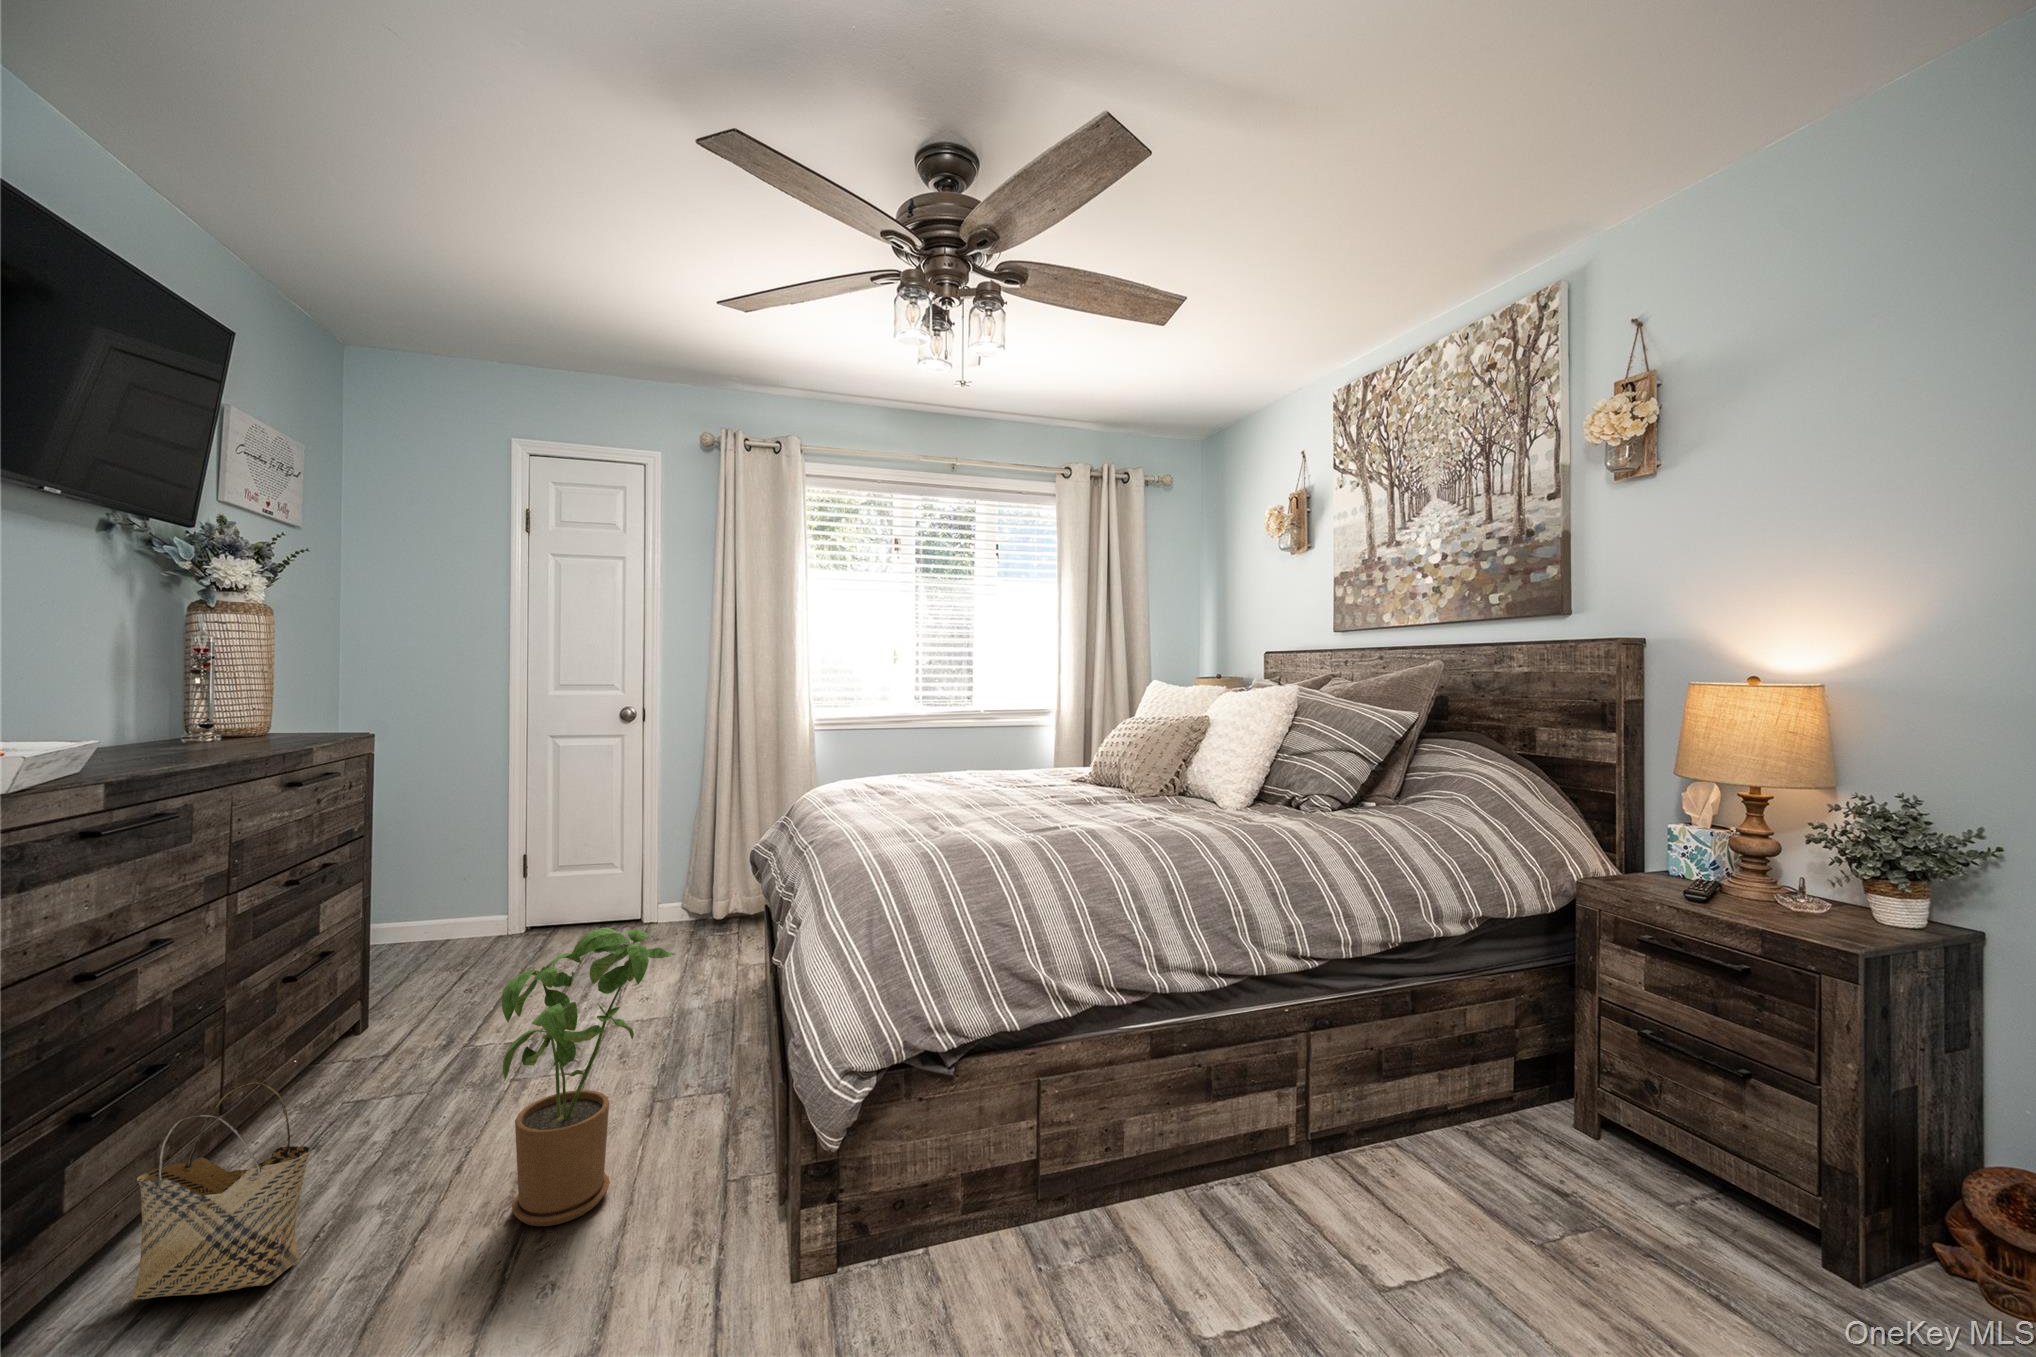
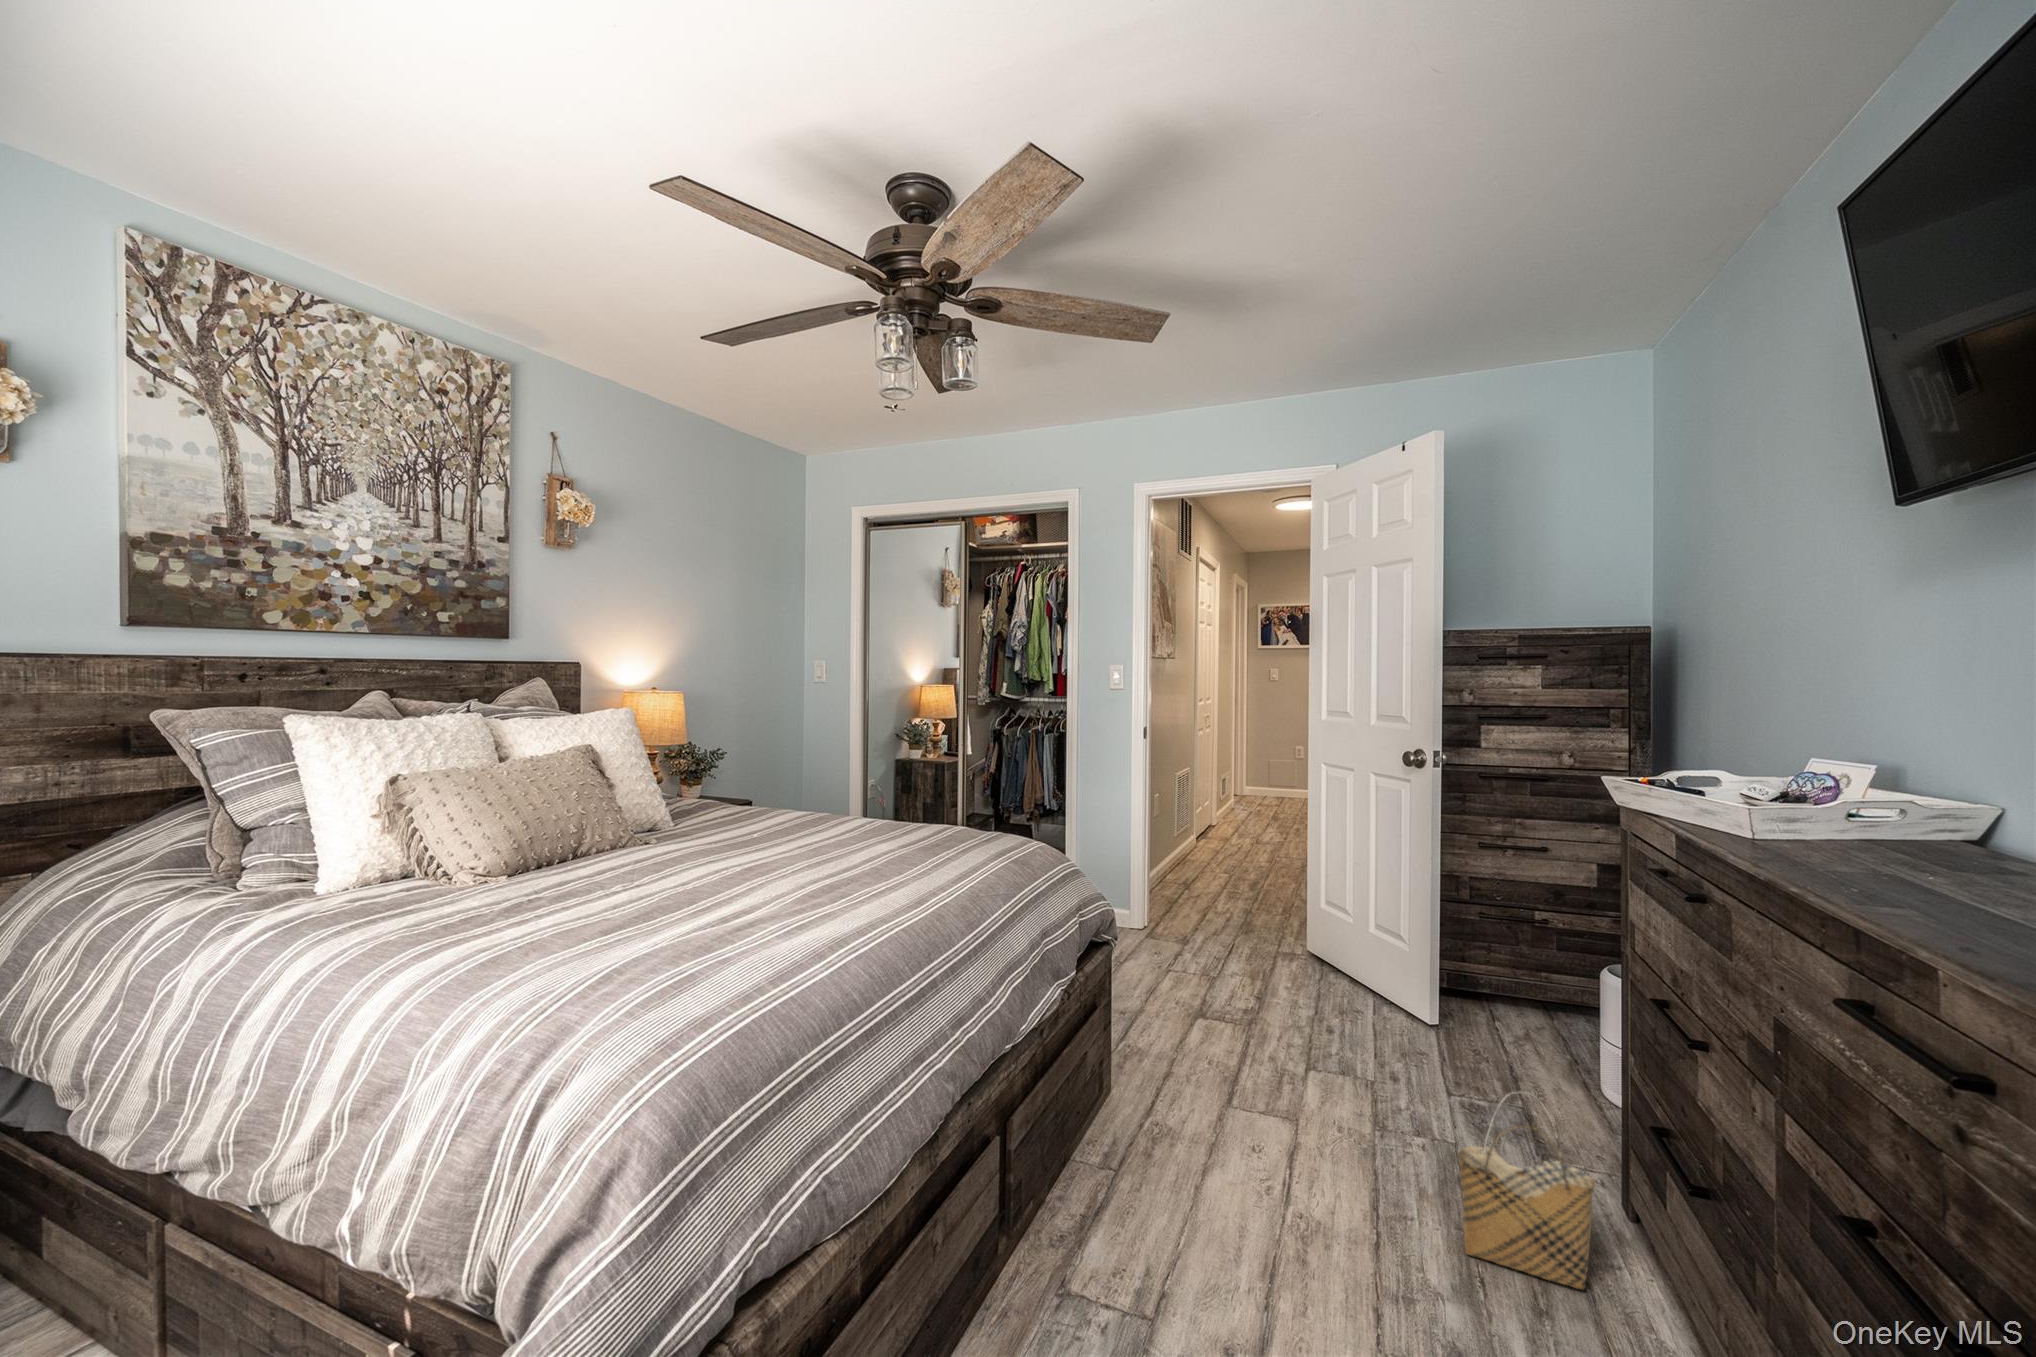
house plant: present [502,928,675,1226] -> none [1160,947,1311,1230]

